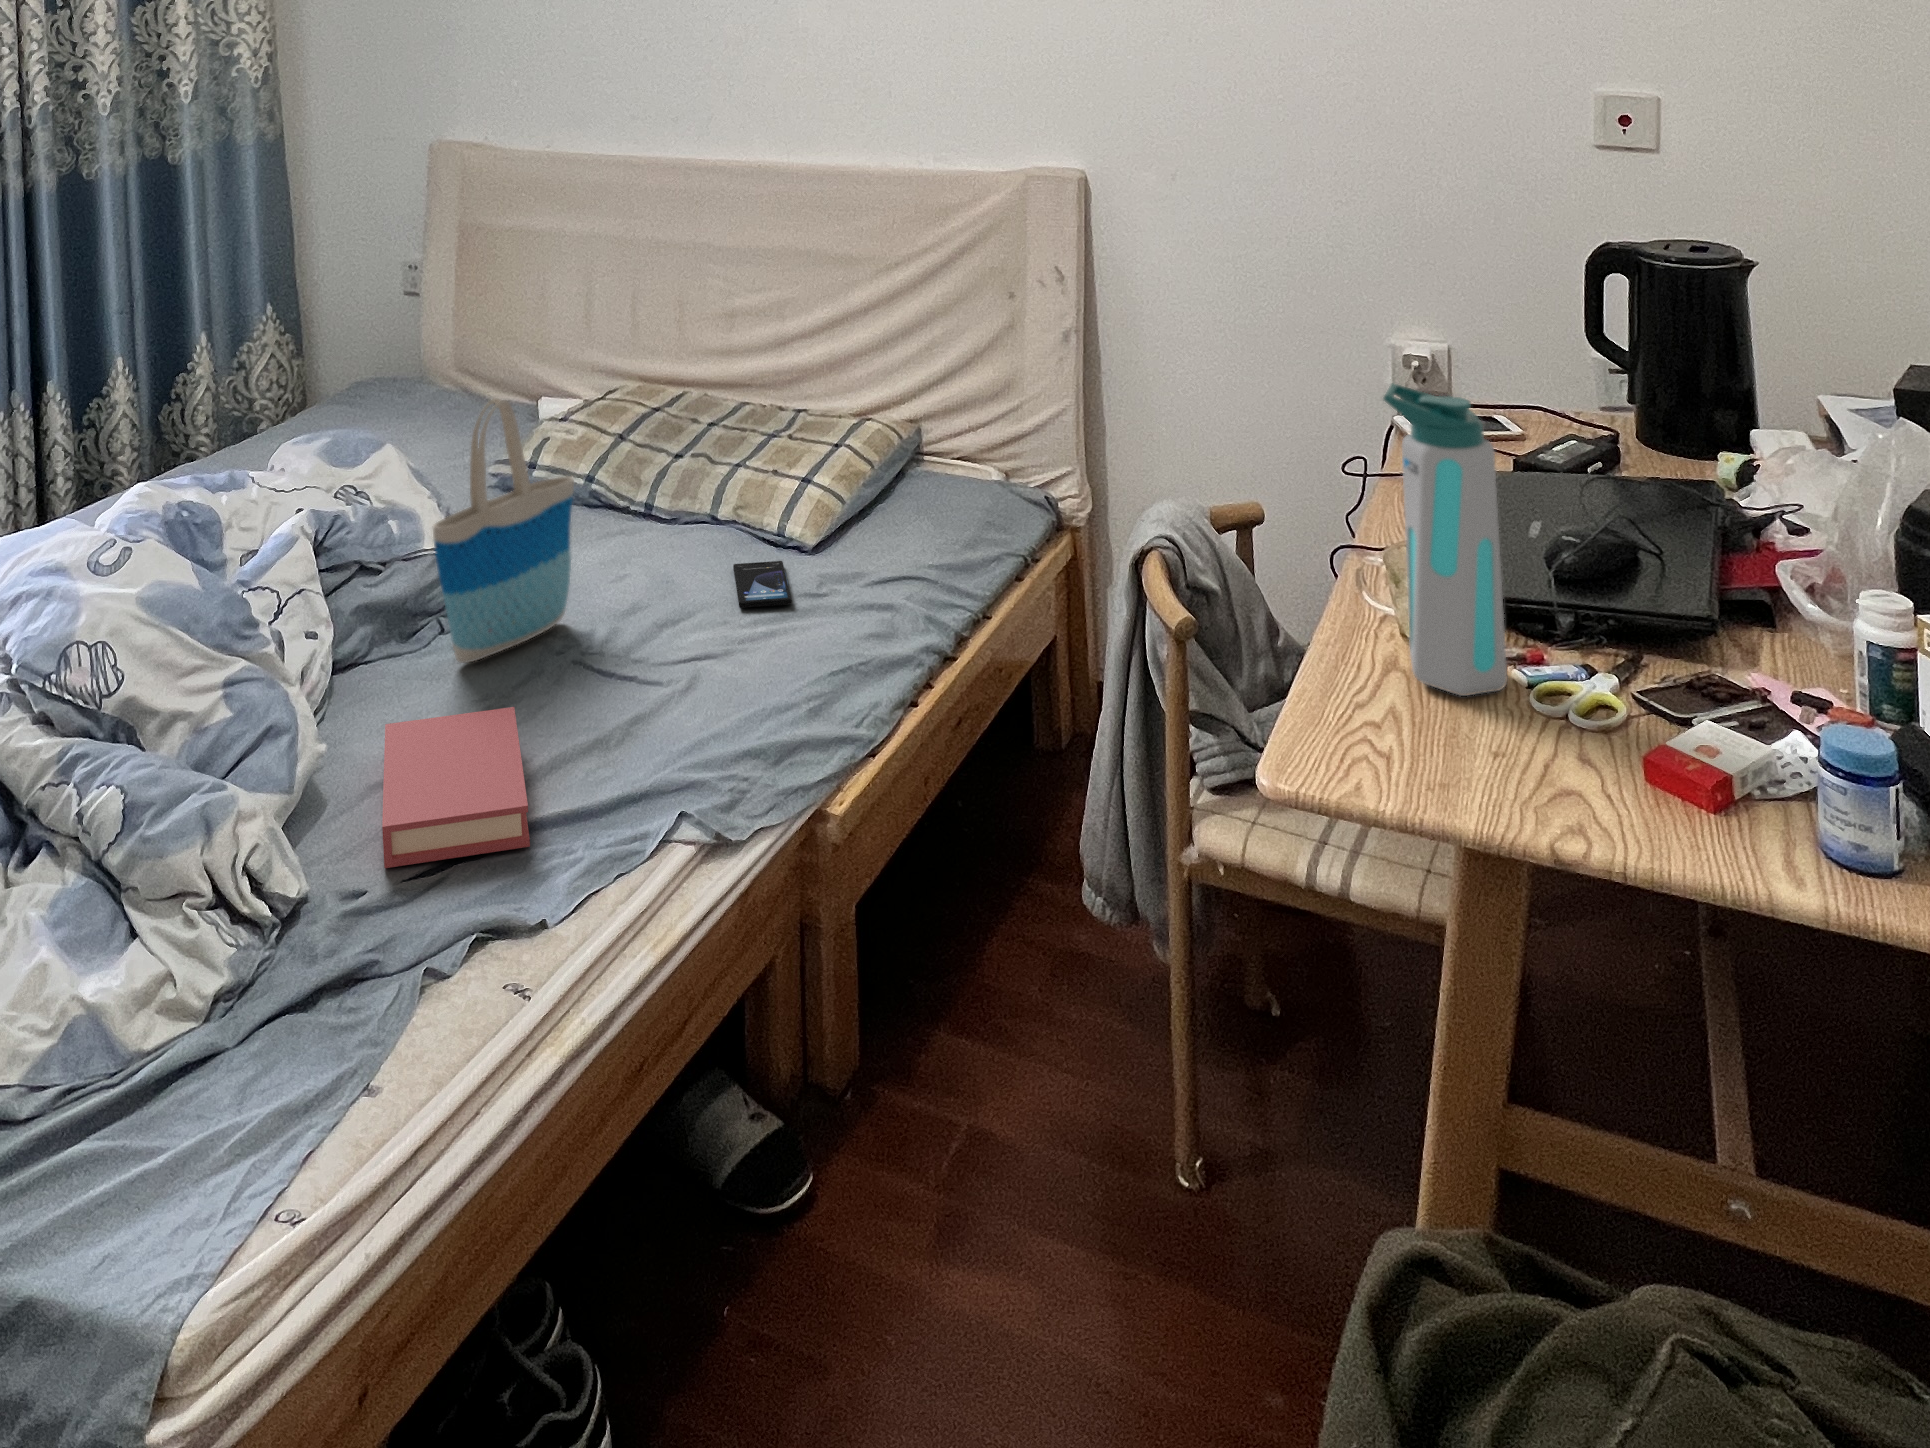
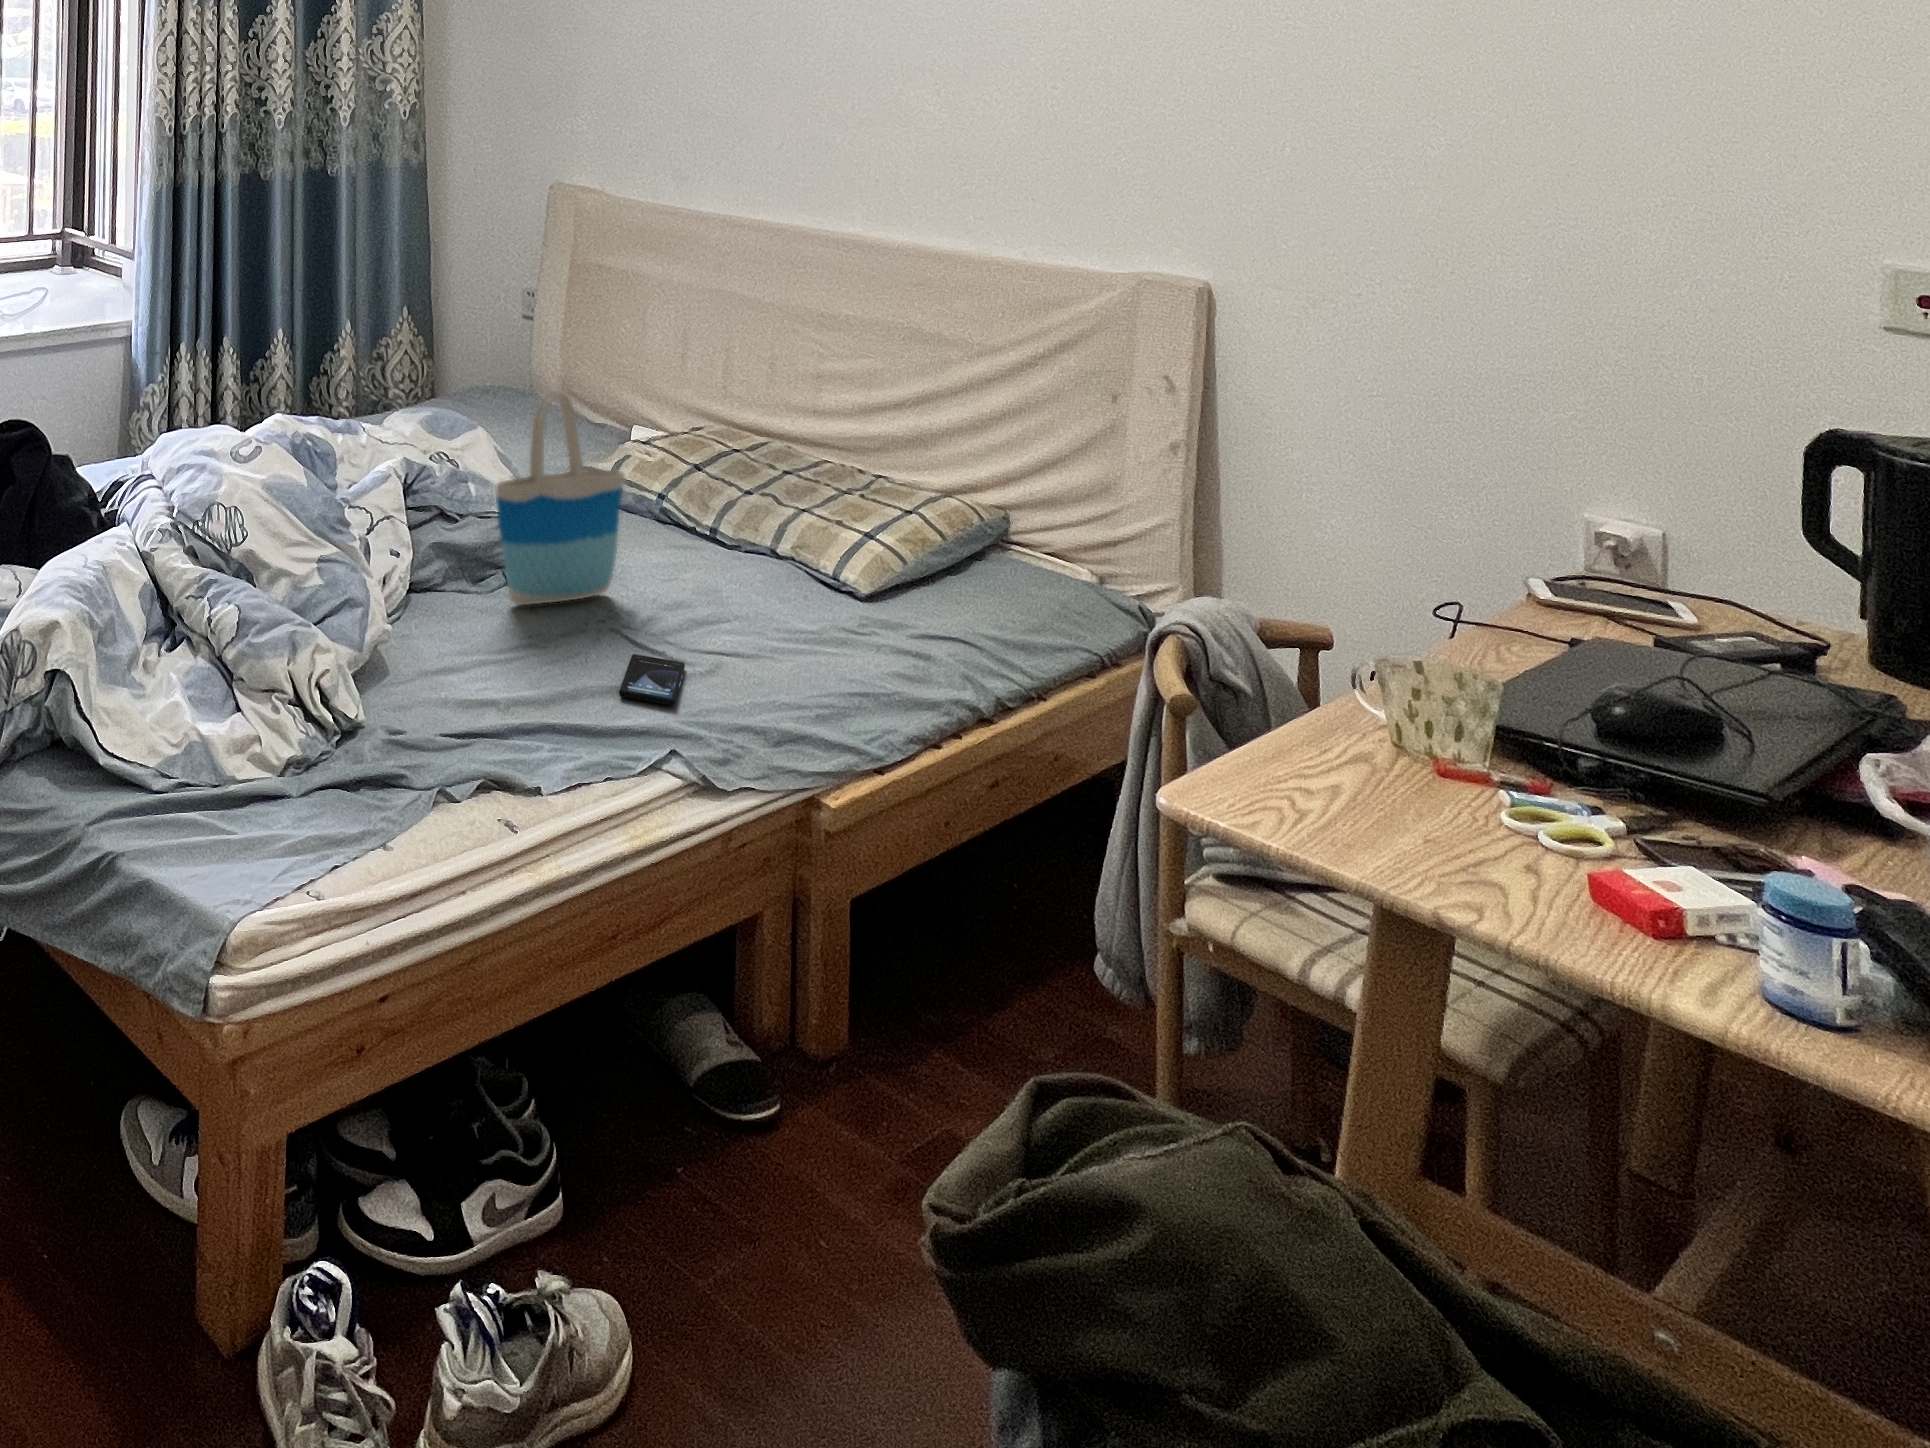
water bottle: present [1384,384,1507,696] -> none [1360,487,1494,804]
smartphone: present [733,561,792,608] -> present [619,654,685,706]
book: present [382,707,530,868] -> none [424,626,546,737]

